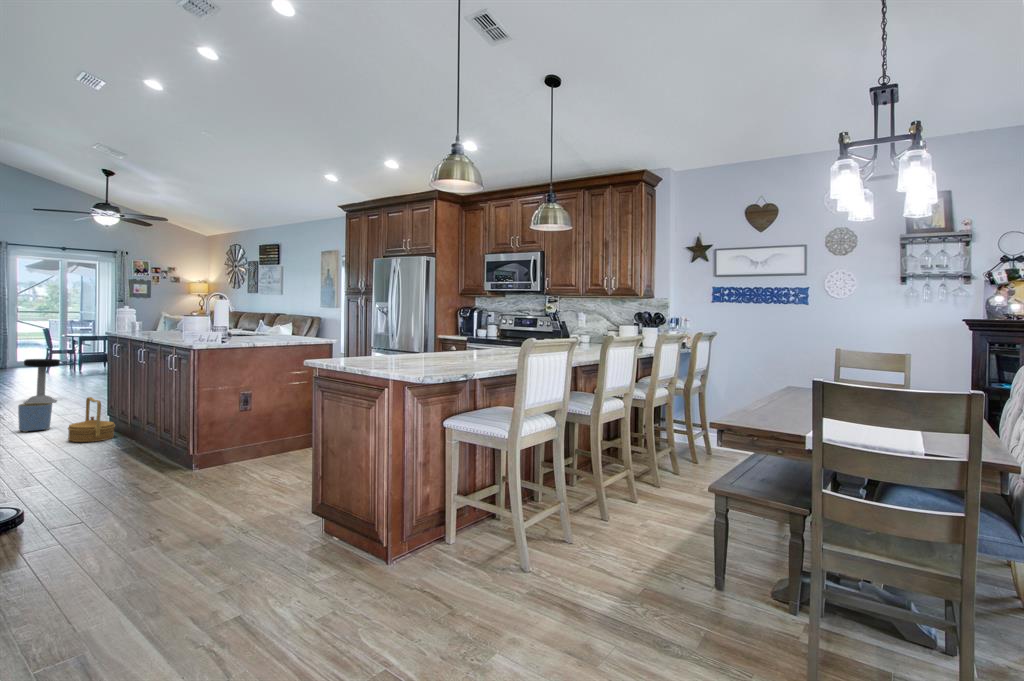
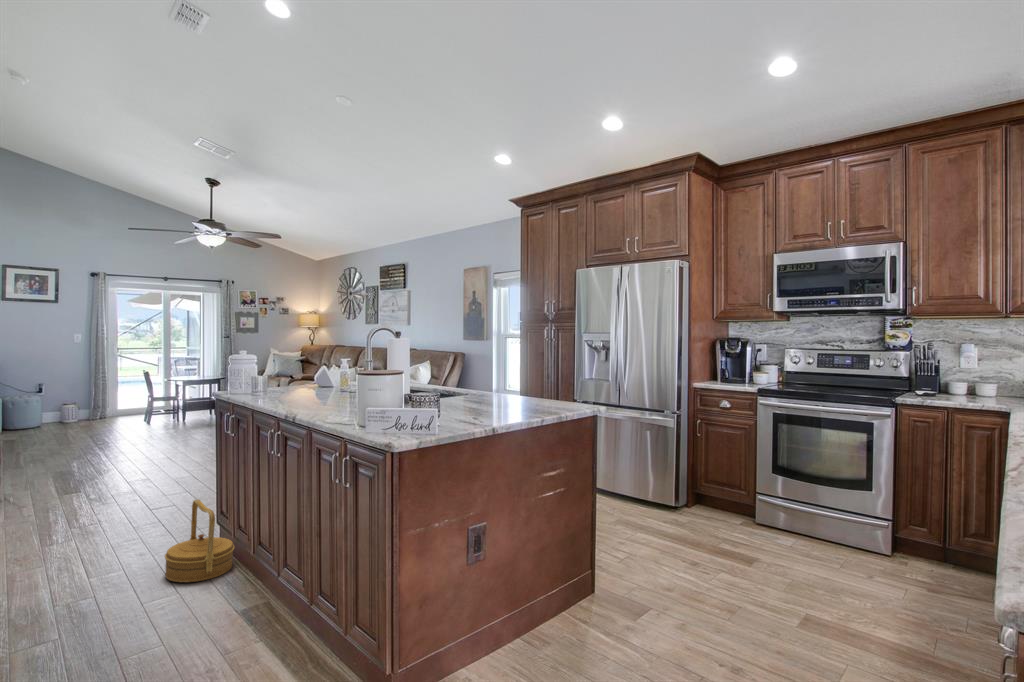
stool: present [24,359,60,403] -> none [114,419,159,482]
planter: present [18,403,52,432] -> none [98,500,145,551]

